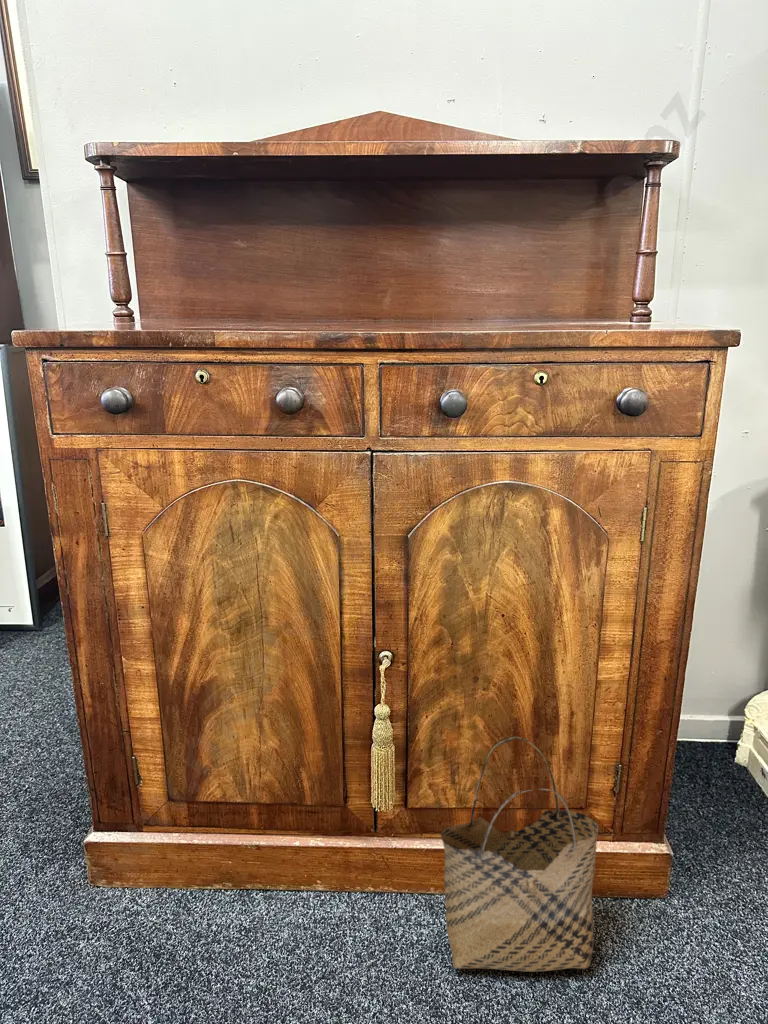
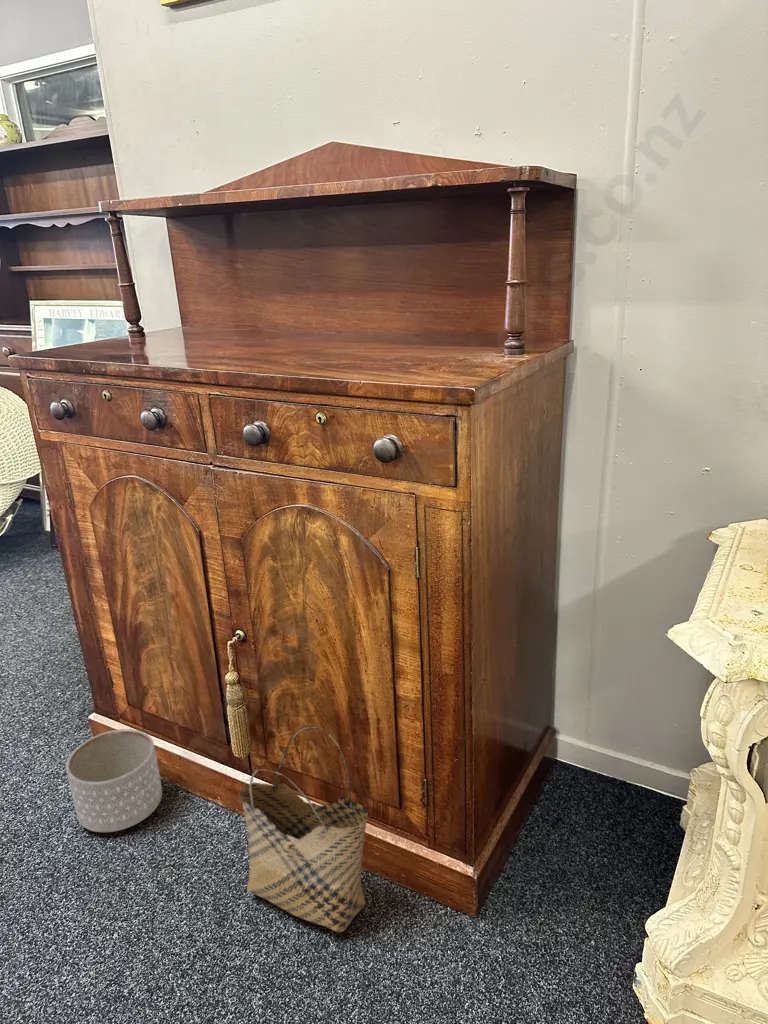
planter: none [136,826,258,983] -> present [66,729,162,832]

